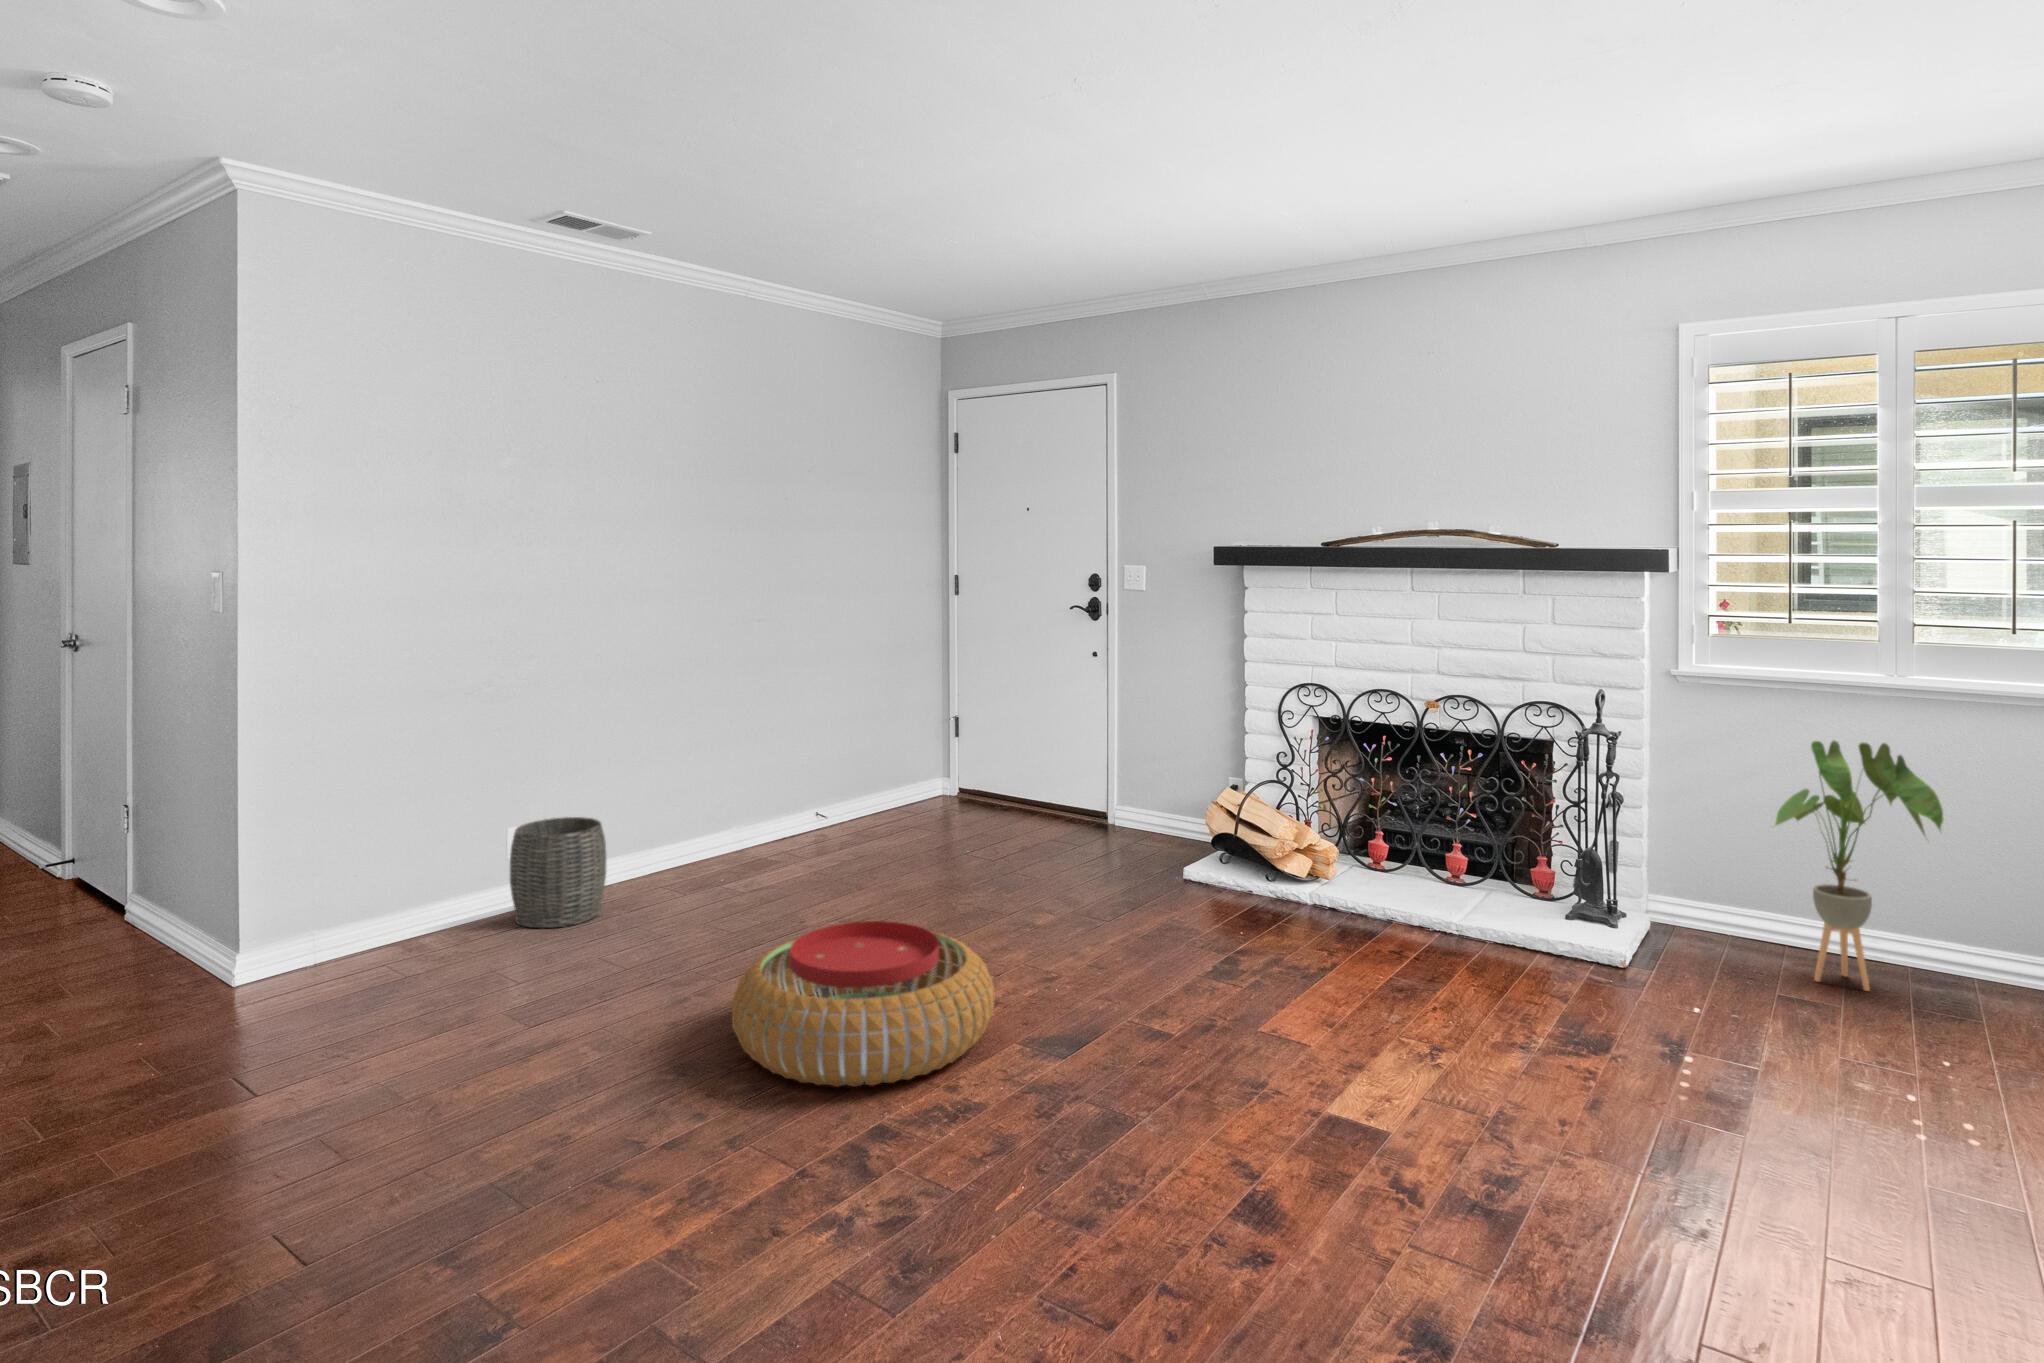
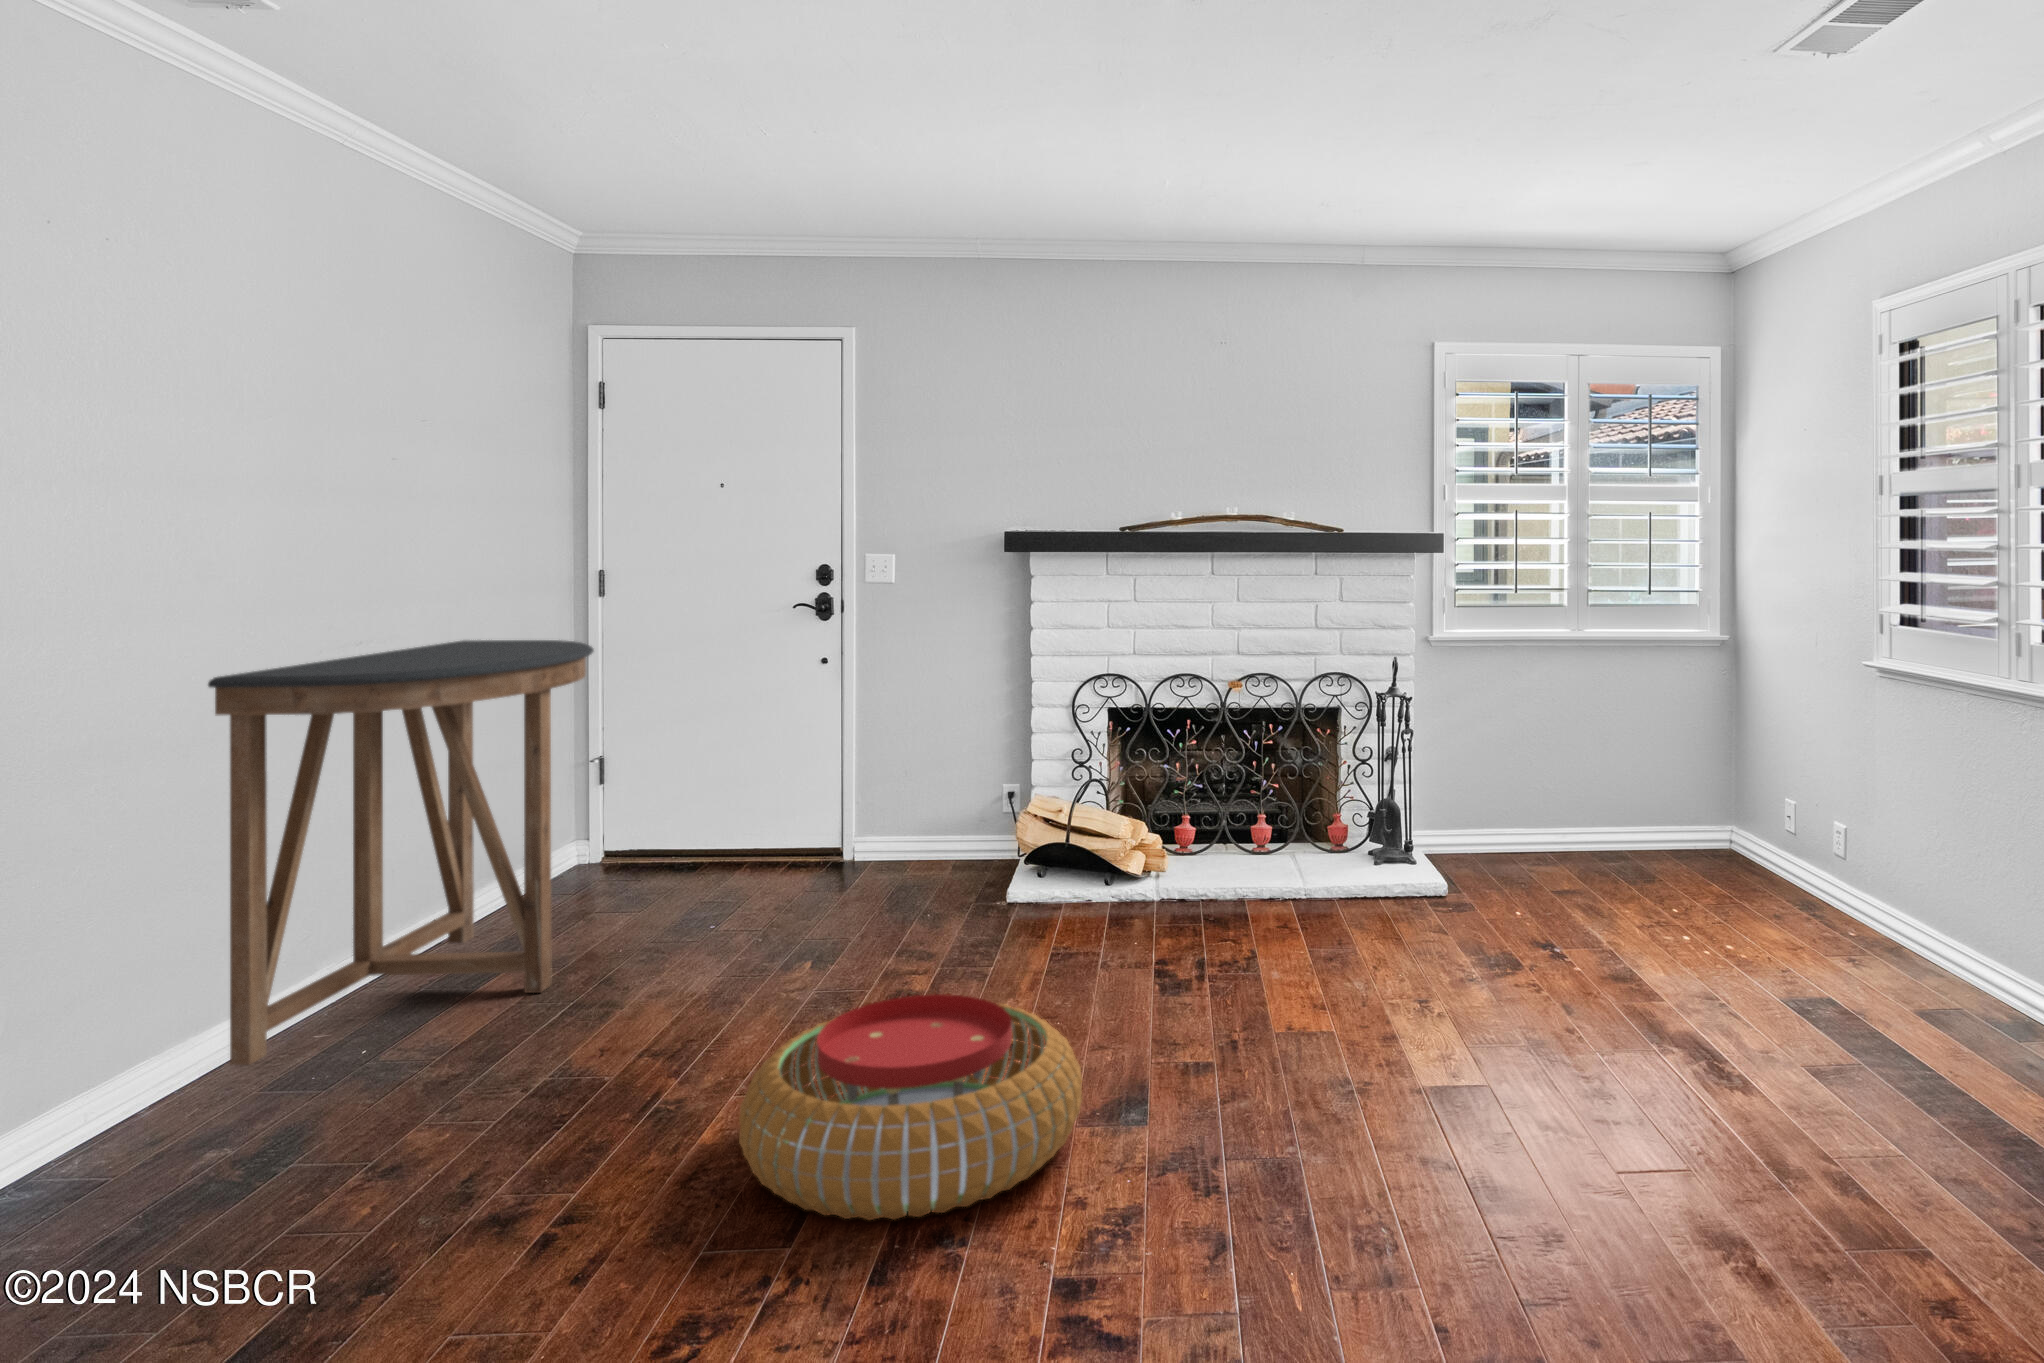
console table: none [617,624,877,885] -> present [208,640,594,1065]
house plant: present [1775,741,1943,991] -> none [1546,682,1667,879]
woven basket: present [510,817,606,928] -> none [58,970,255,1175]

